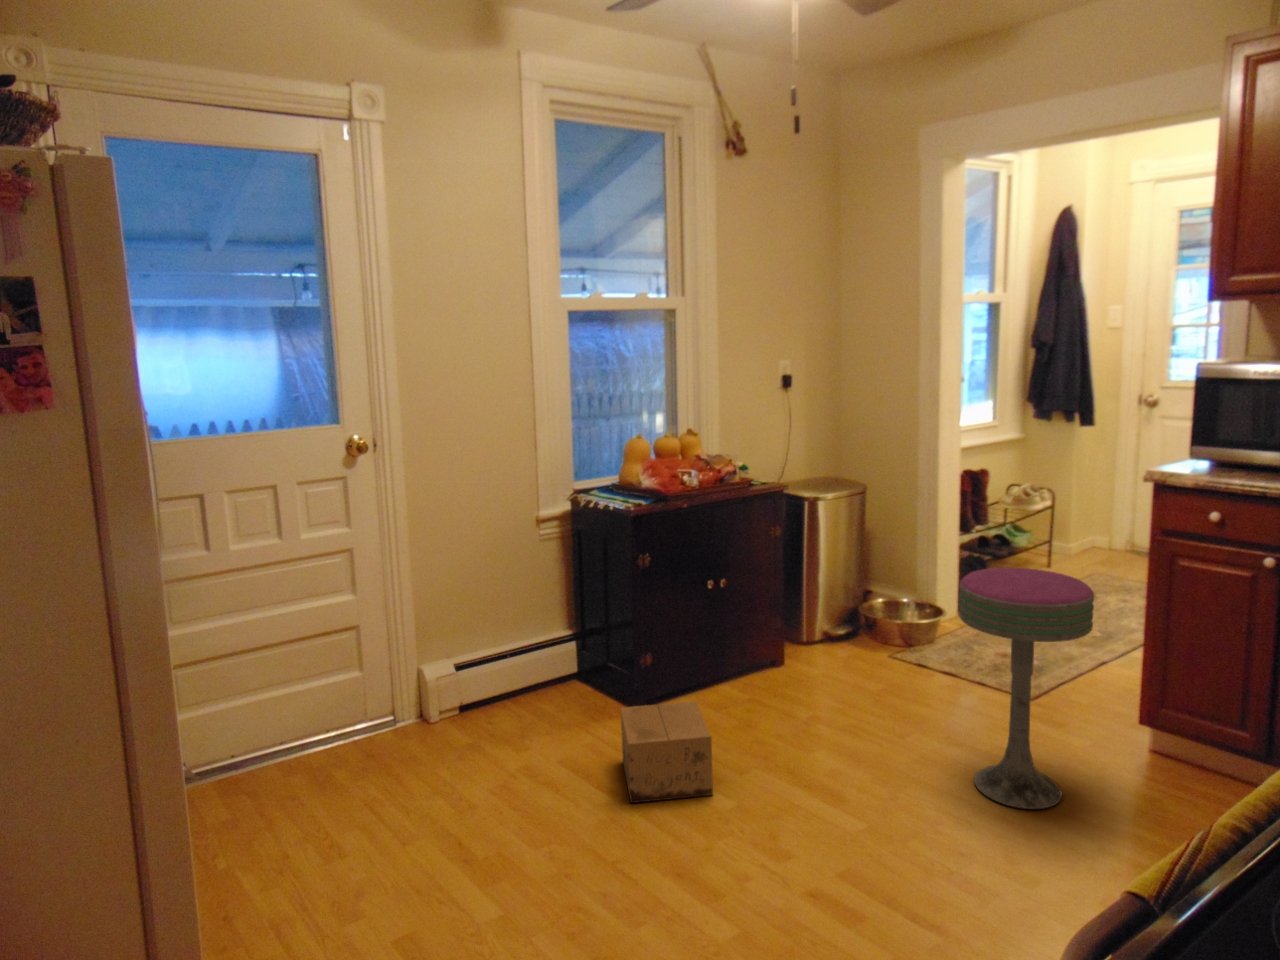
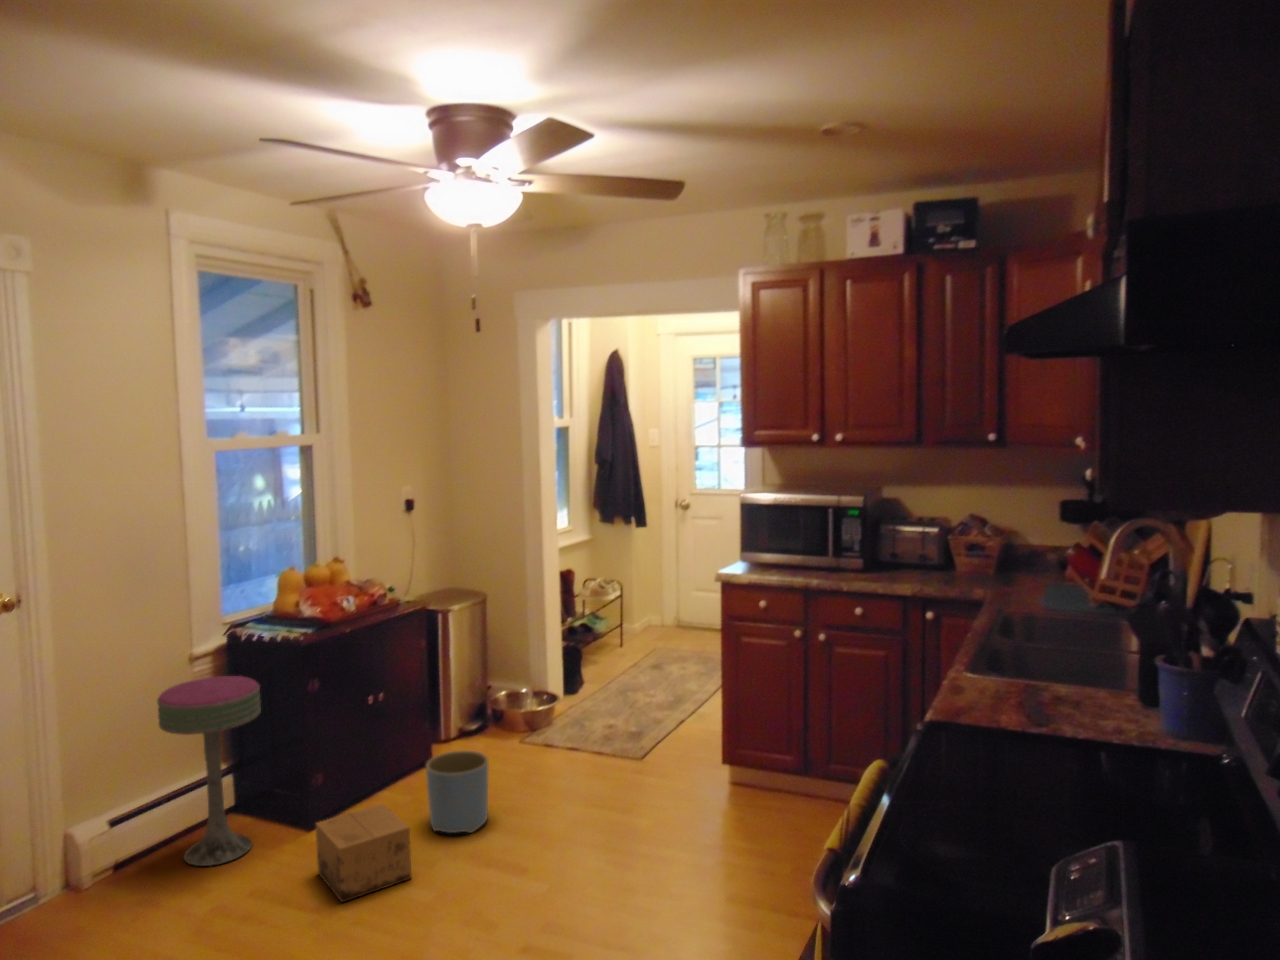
bar stool: present [959,568,1094,809] -> present [157,676,261,866]
planter: none [752,657,826,756] -> present [426,750,489,833]

